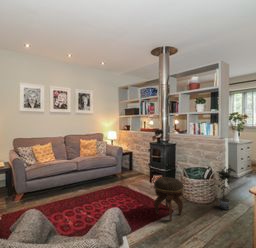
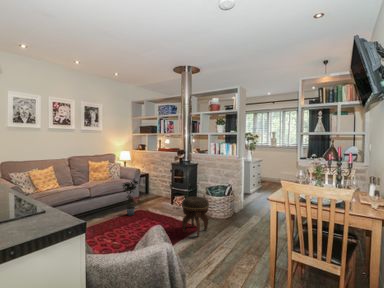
potted plant: present [217,165,236,210] -> present [123,180,138,216]

